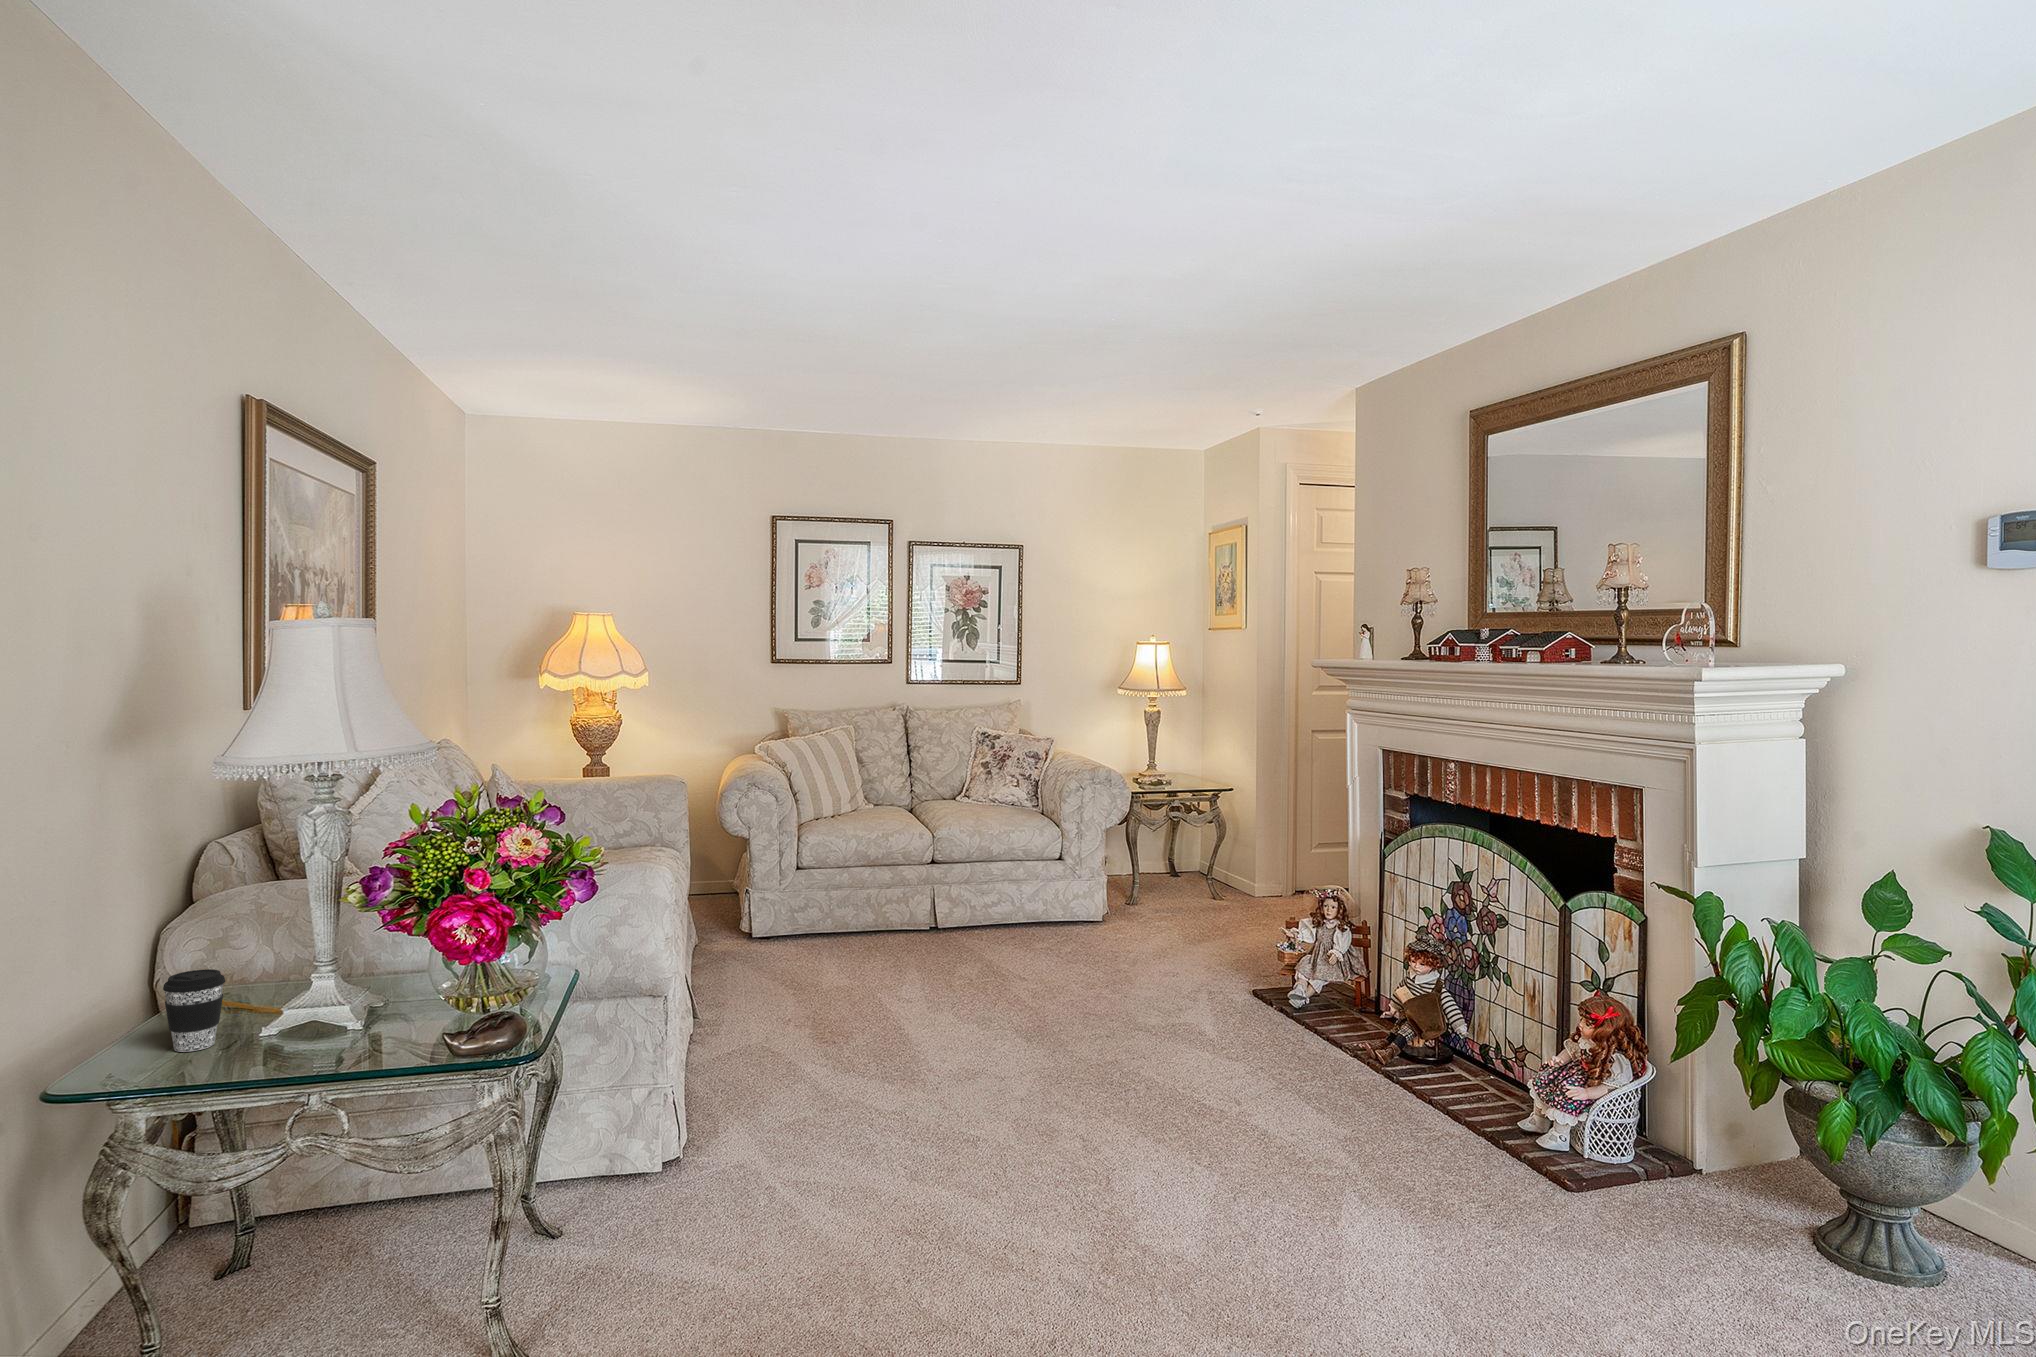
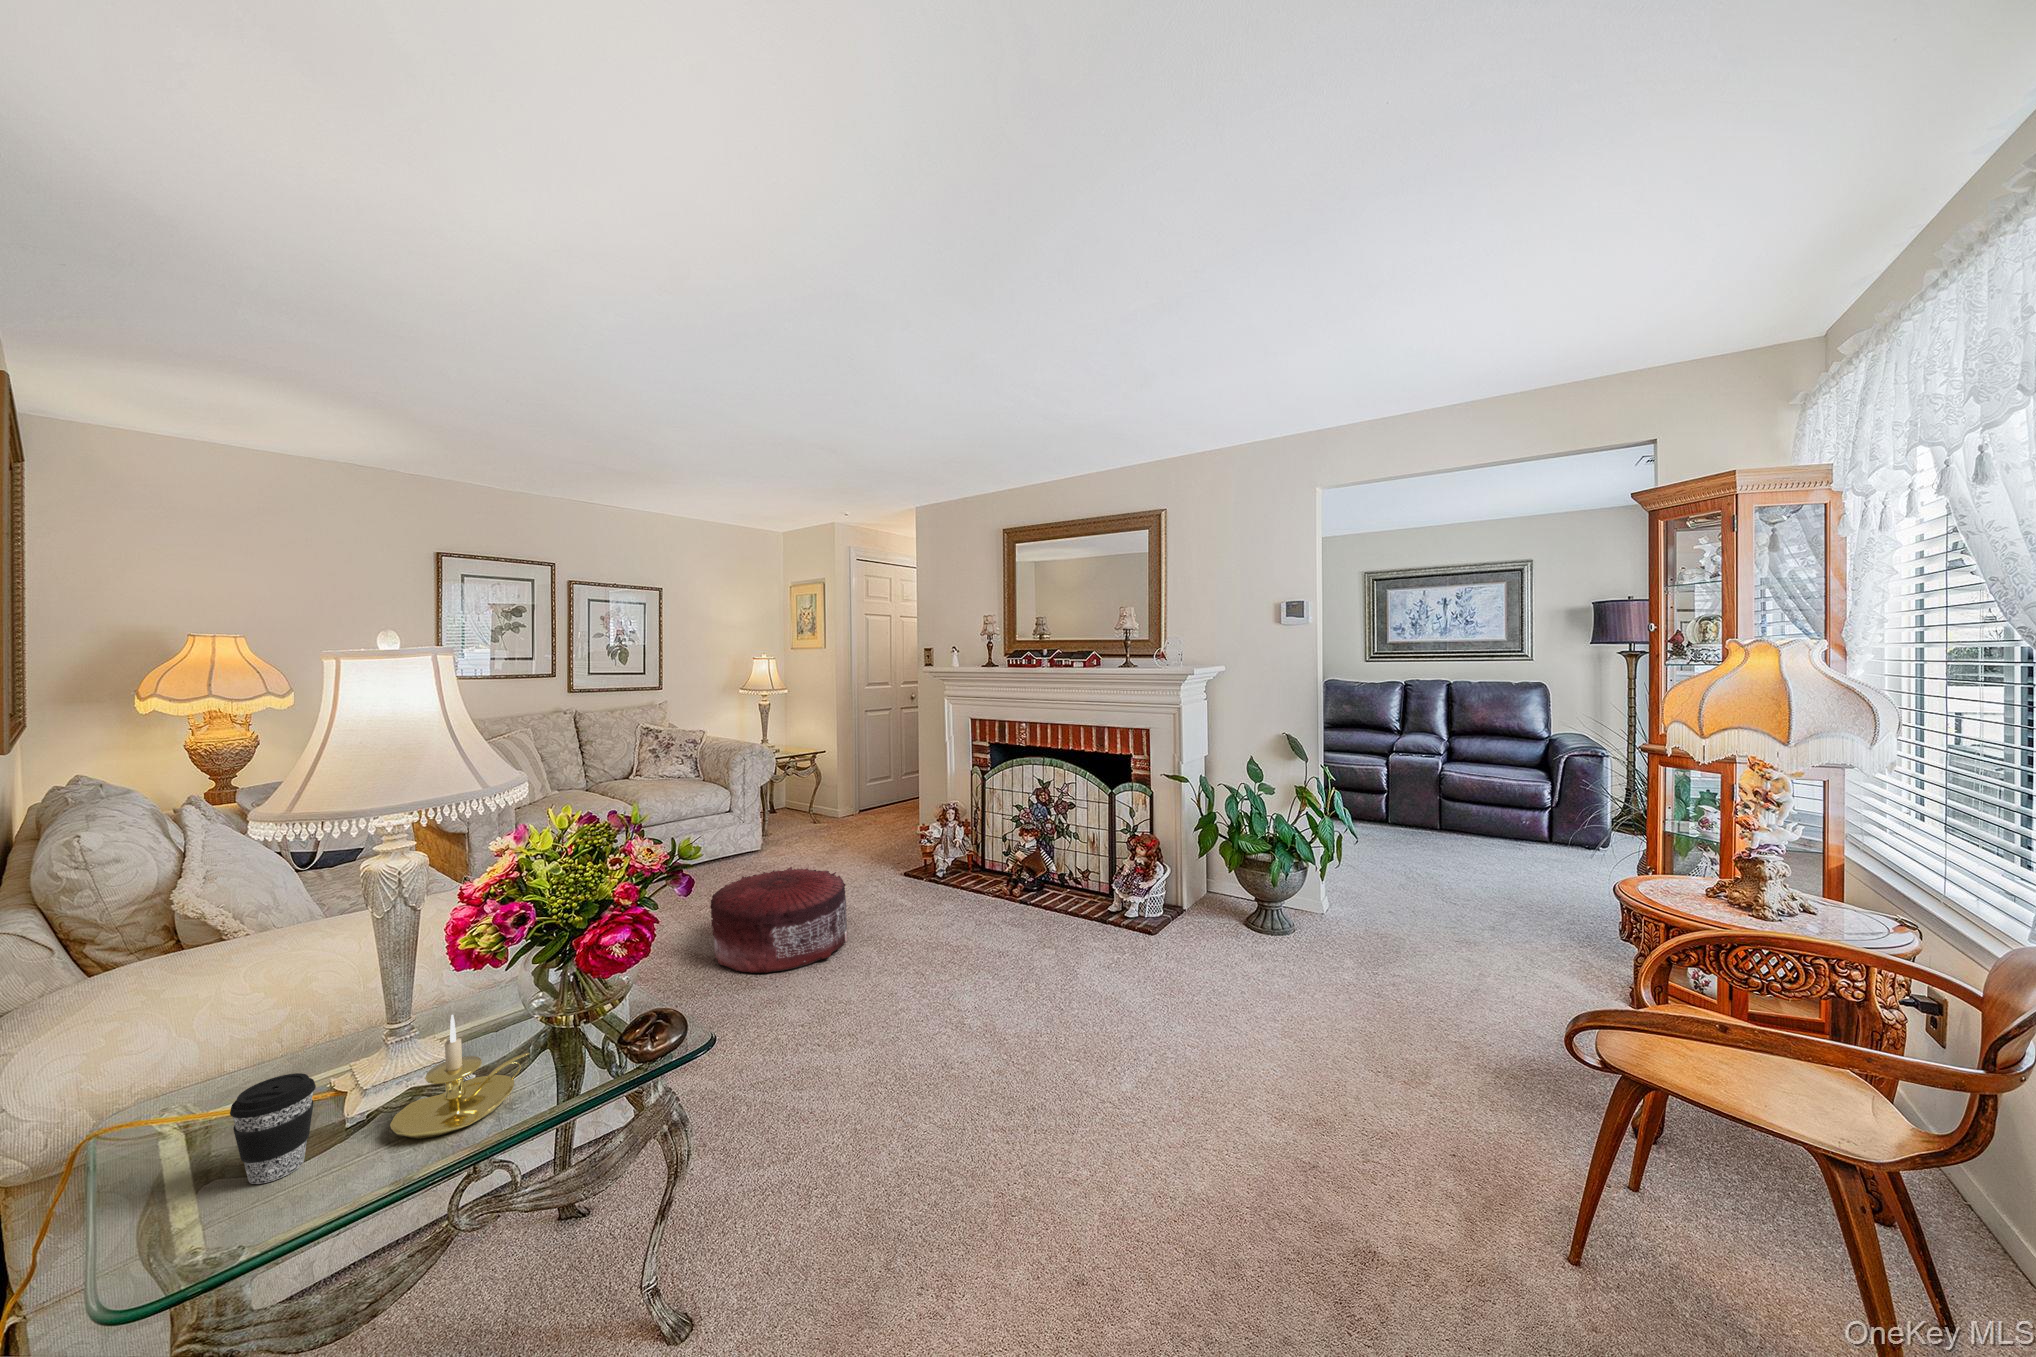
pouf: none [886,933,1075,1067] -> present [710,867,848,973]
candle holder: none [259,953,384,1059] -> present [390,1015,530,1139]

